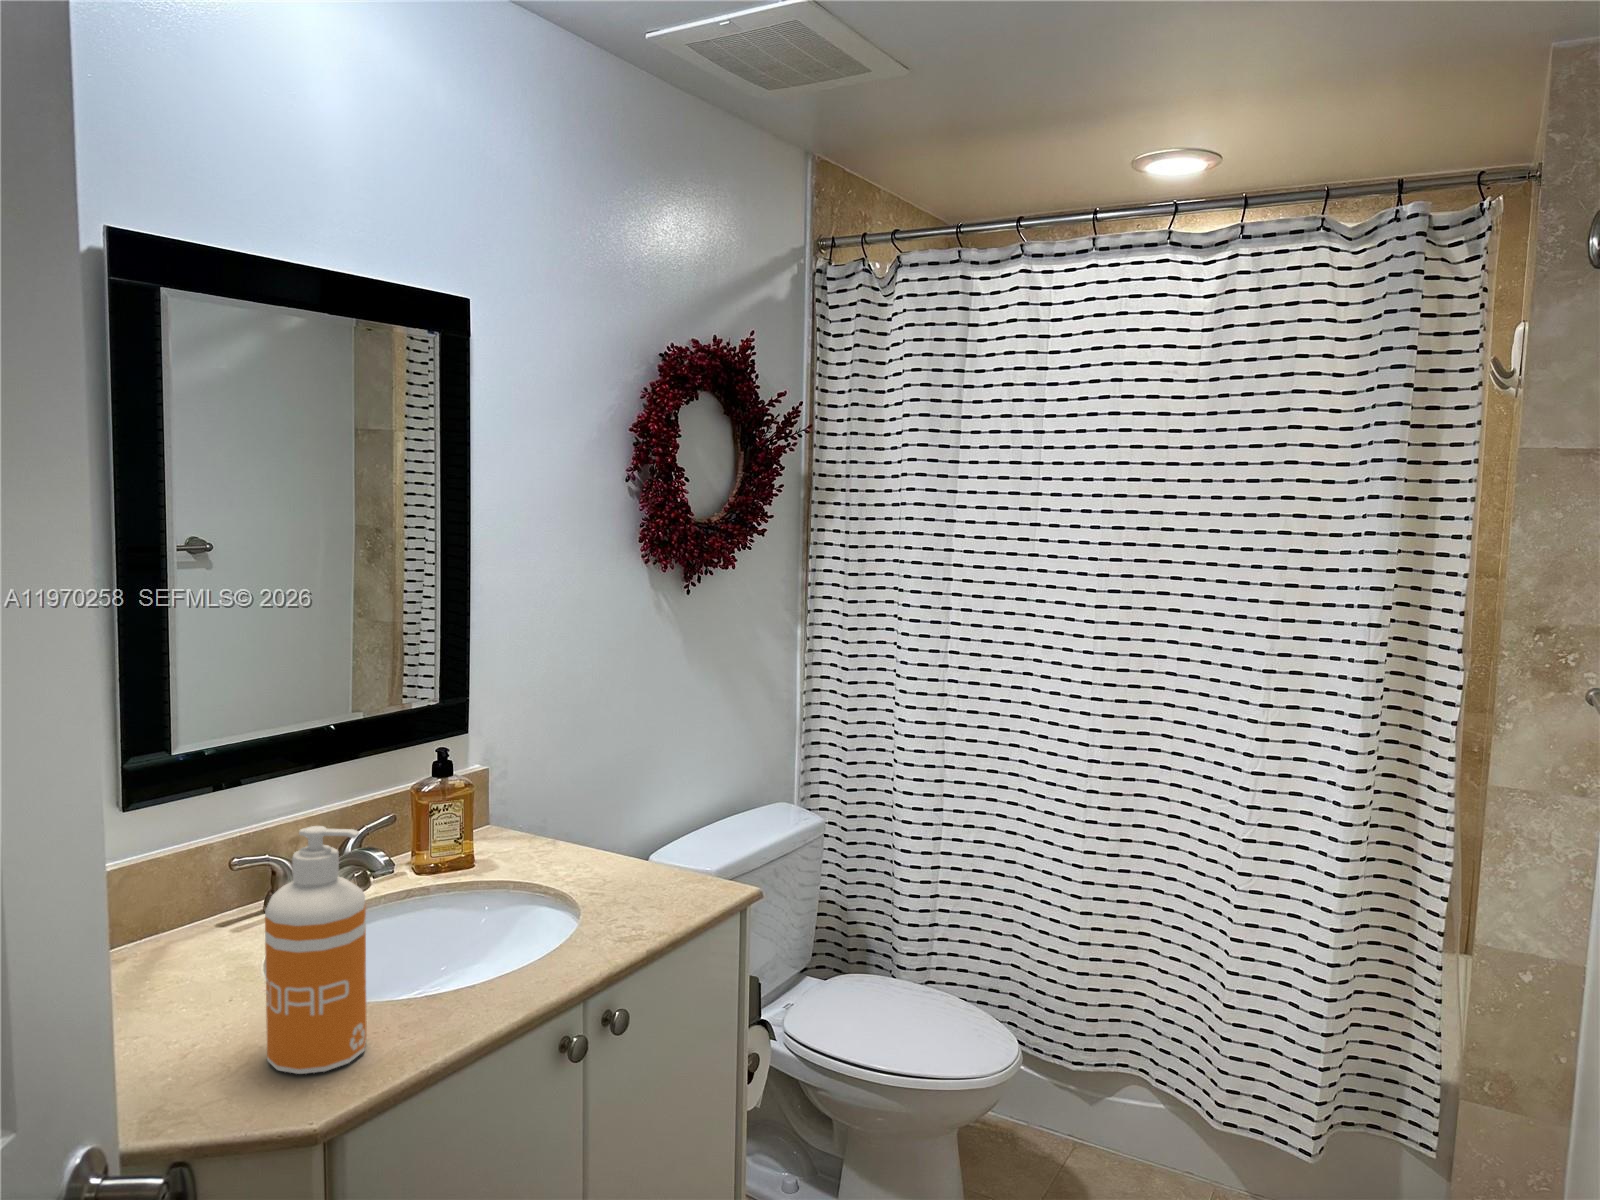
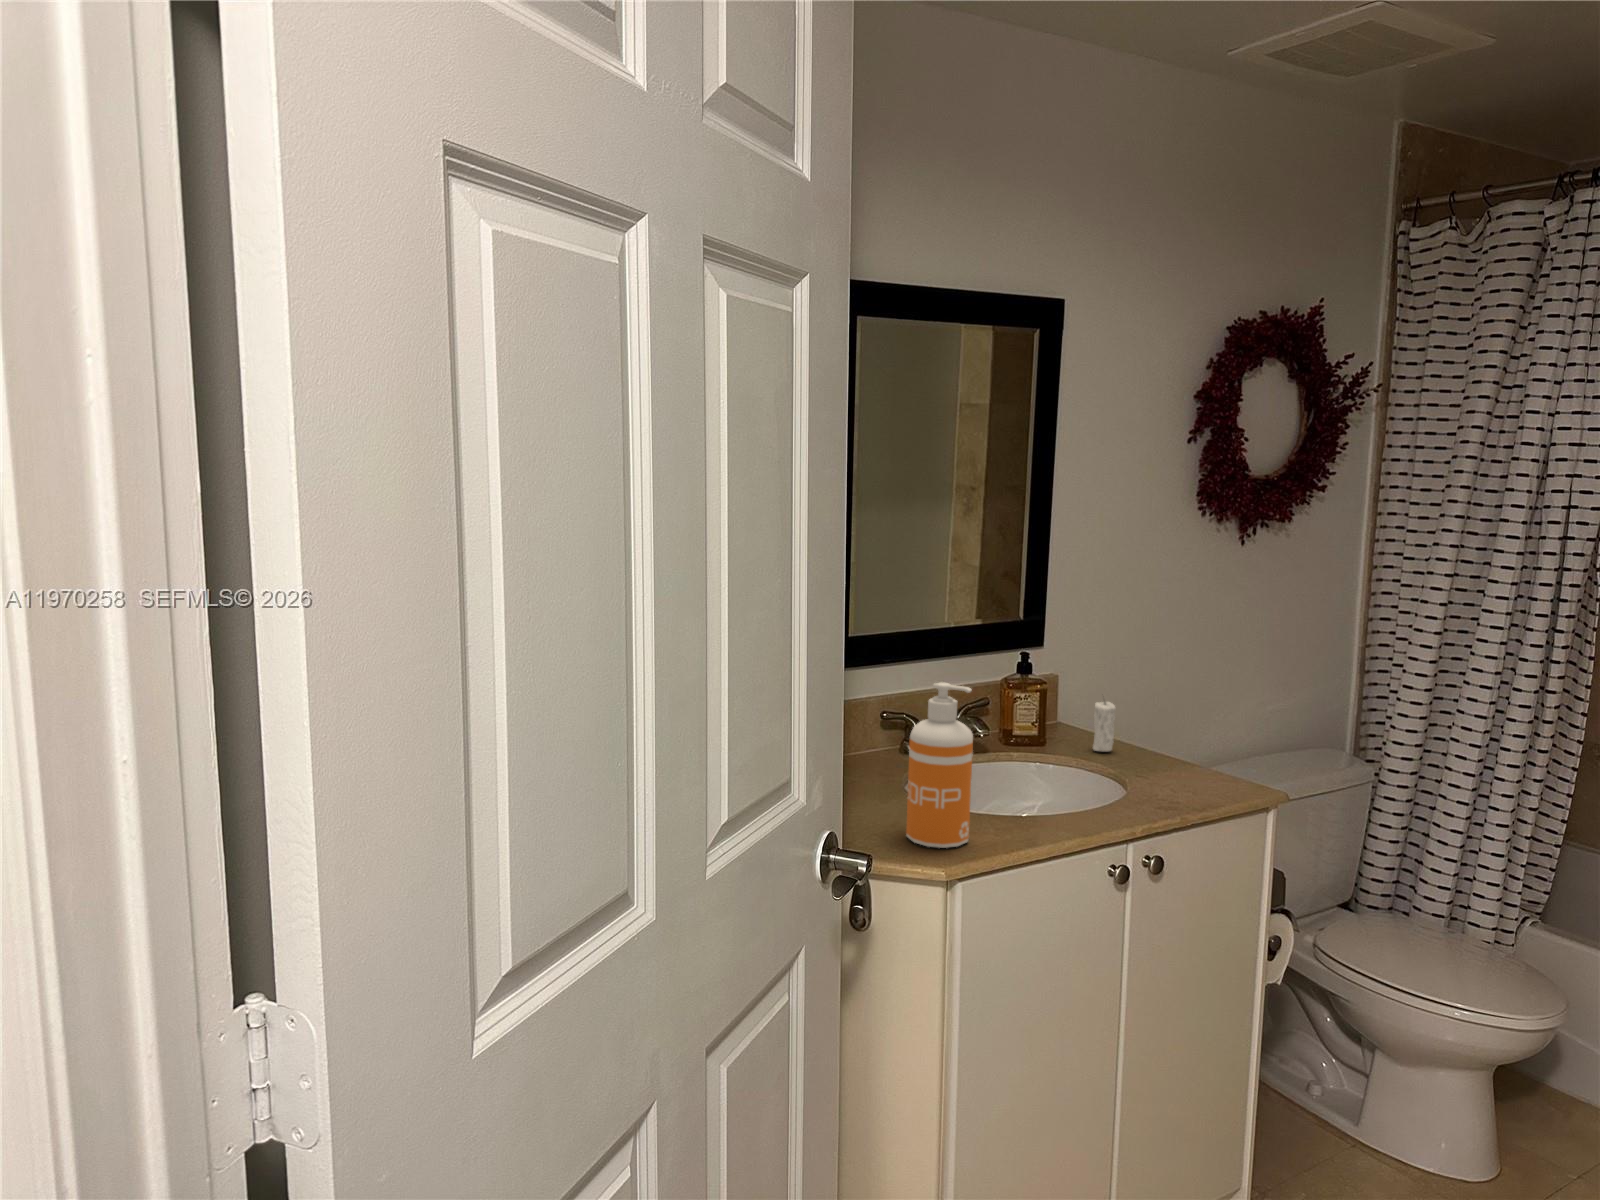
candle: none [535,789,561,862] -> present [1093,701,1116,751]

